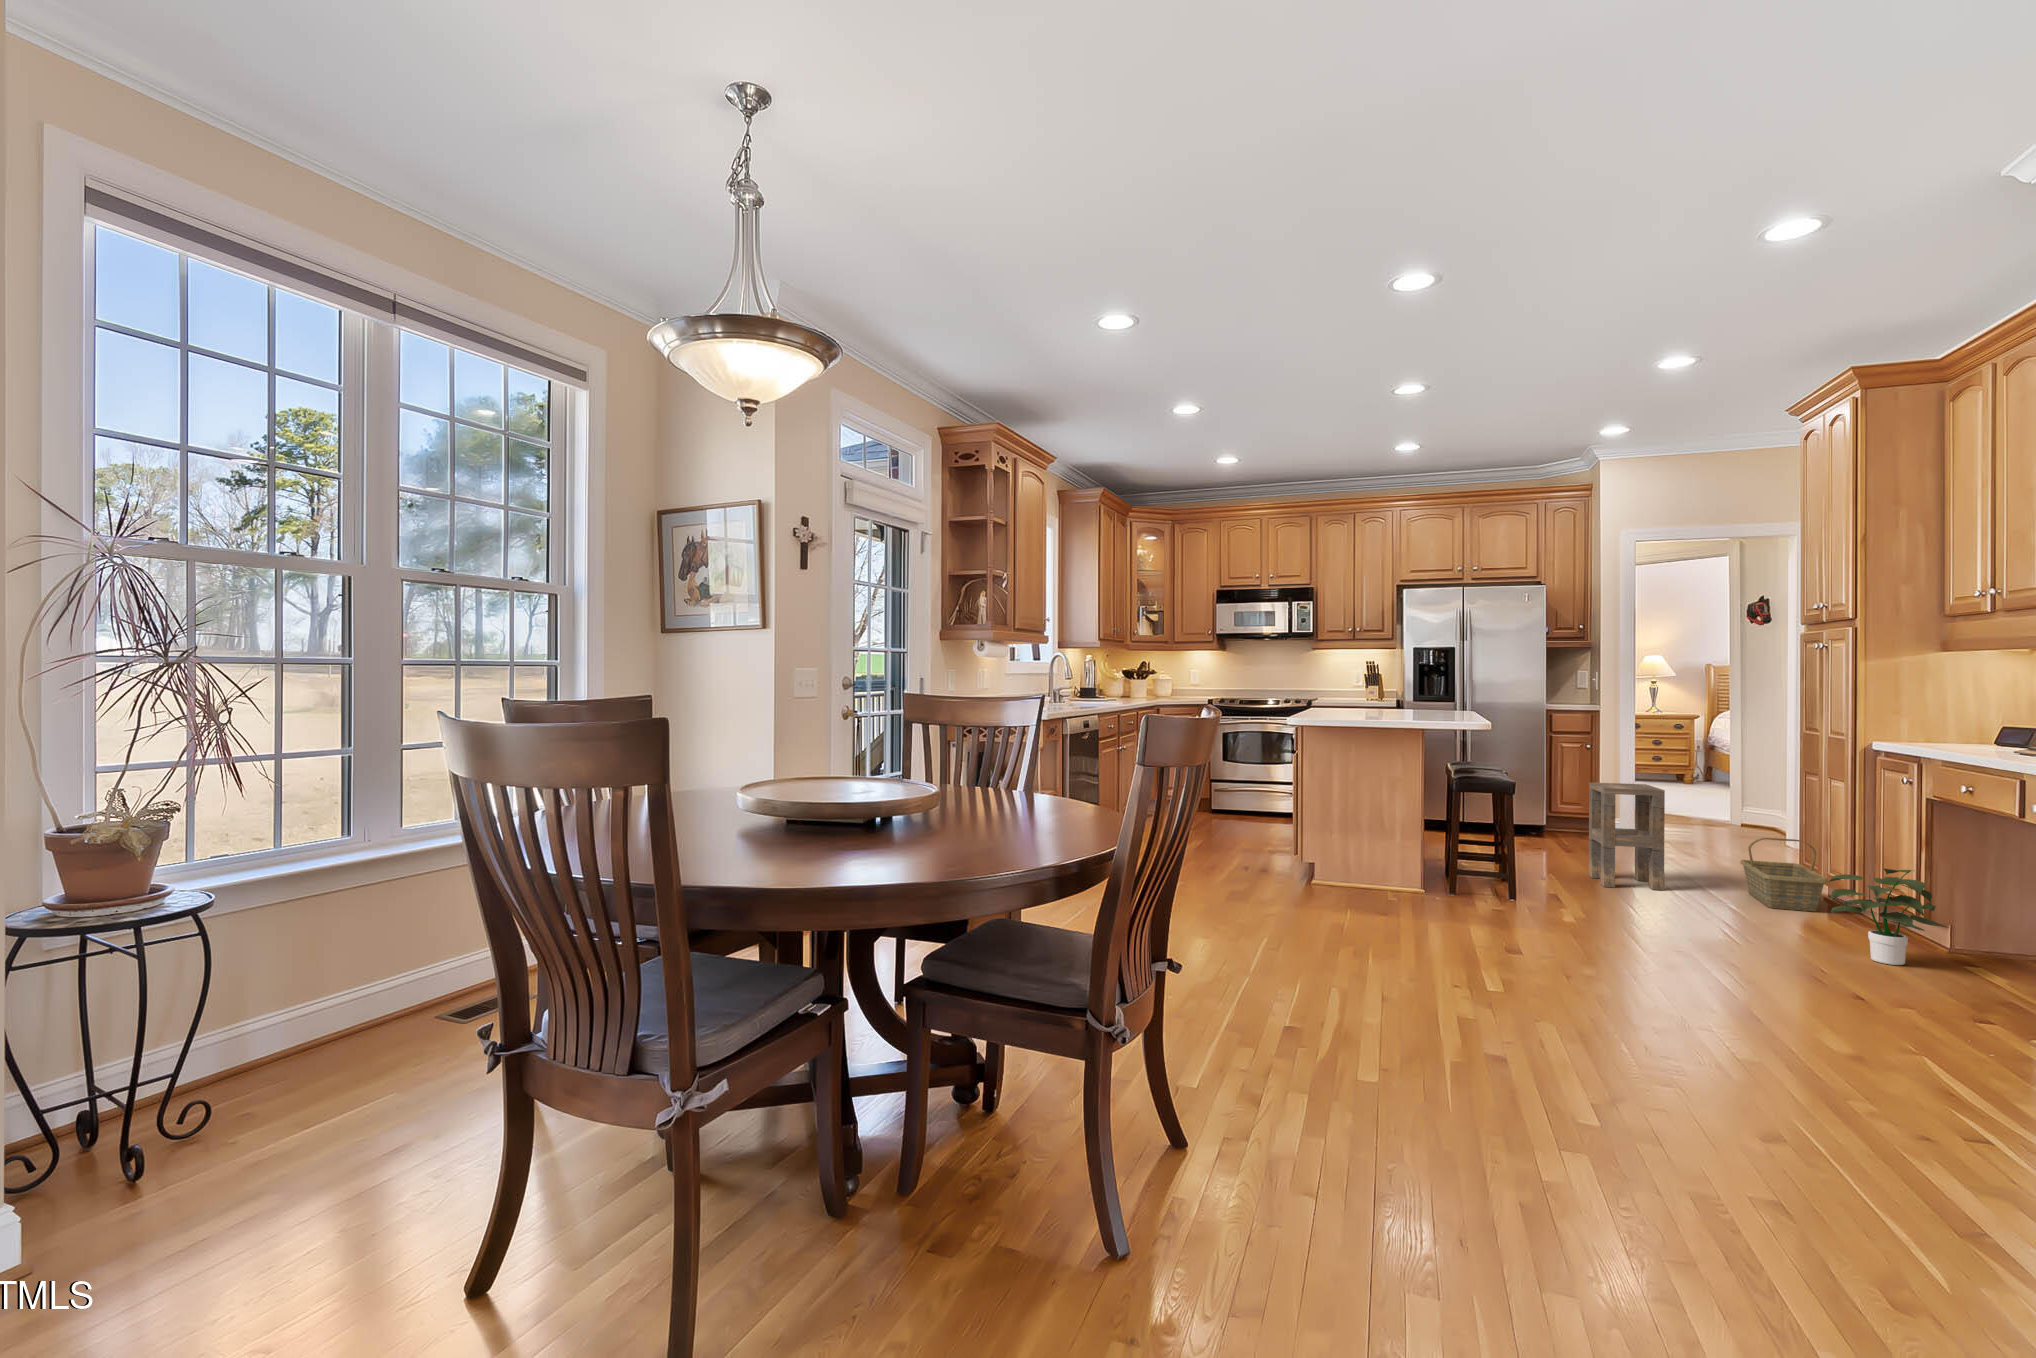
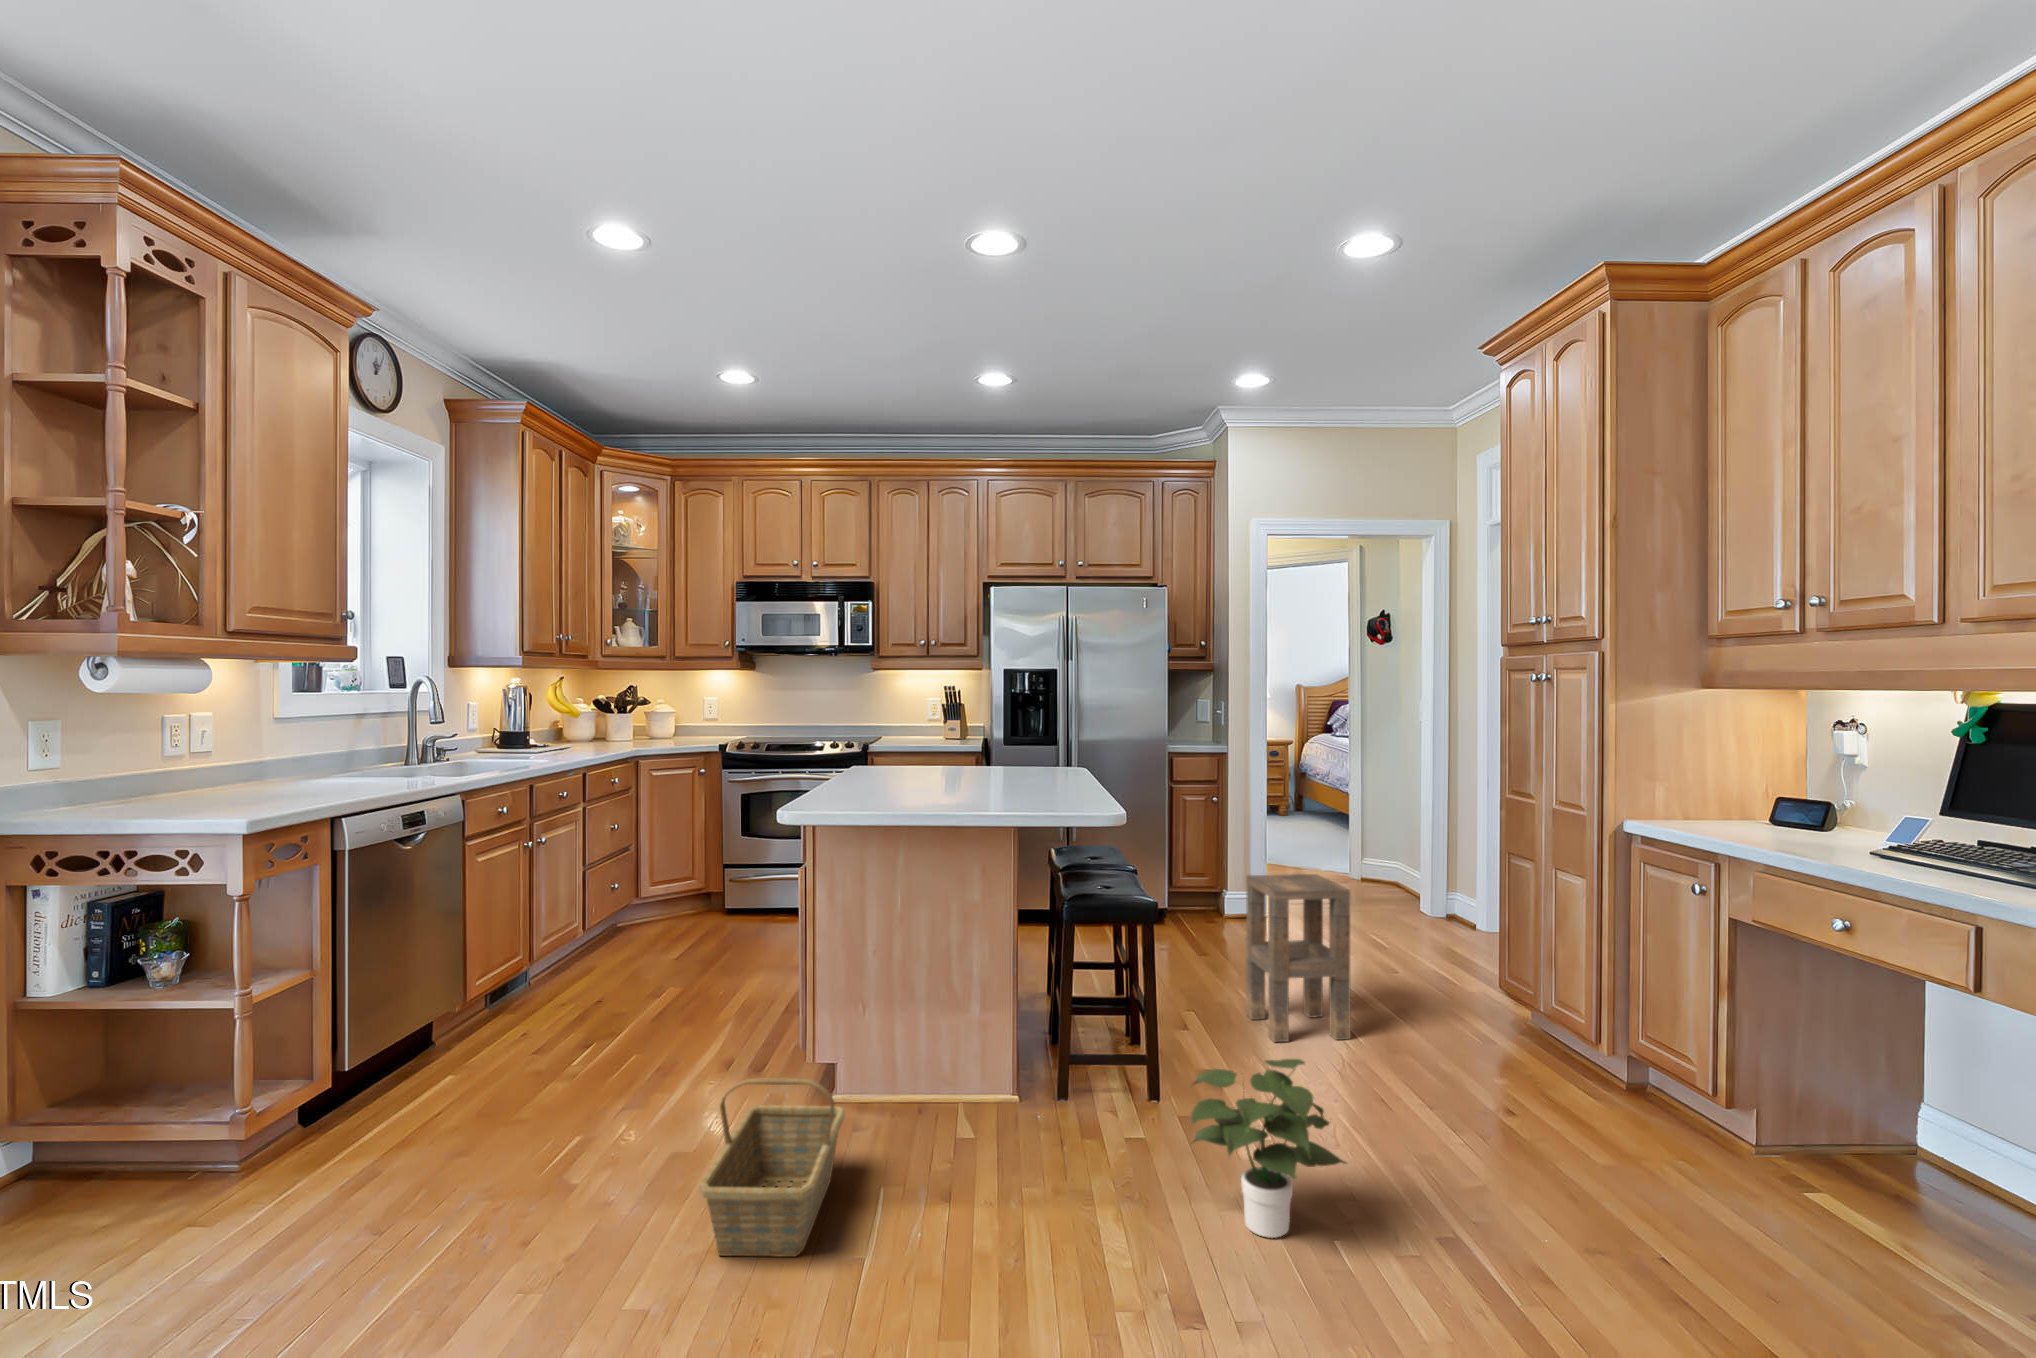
basket: present [1740,838,1828,912] -> present [699,1078,845,1257]
potted plant: present [1829,869,1949,965] -> present [1191,1059,1346,1238]

